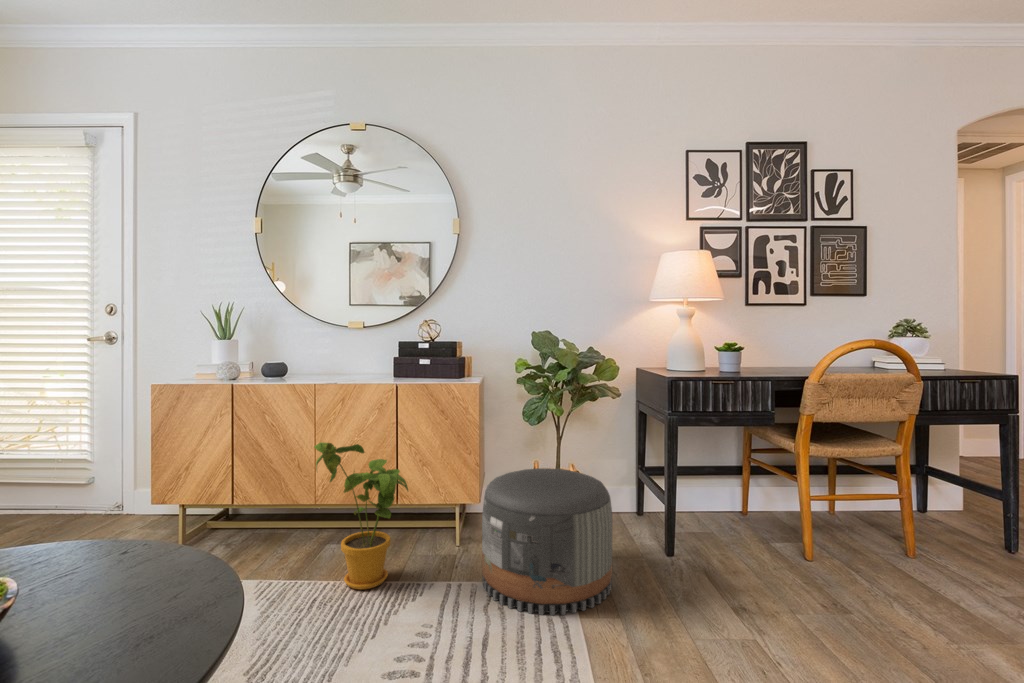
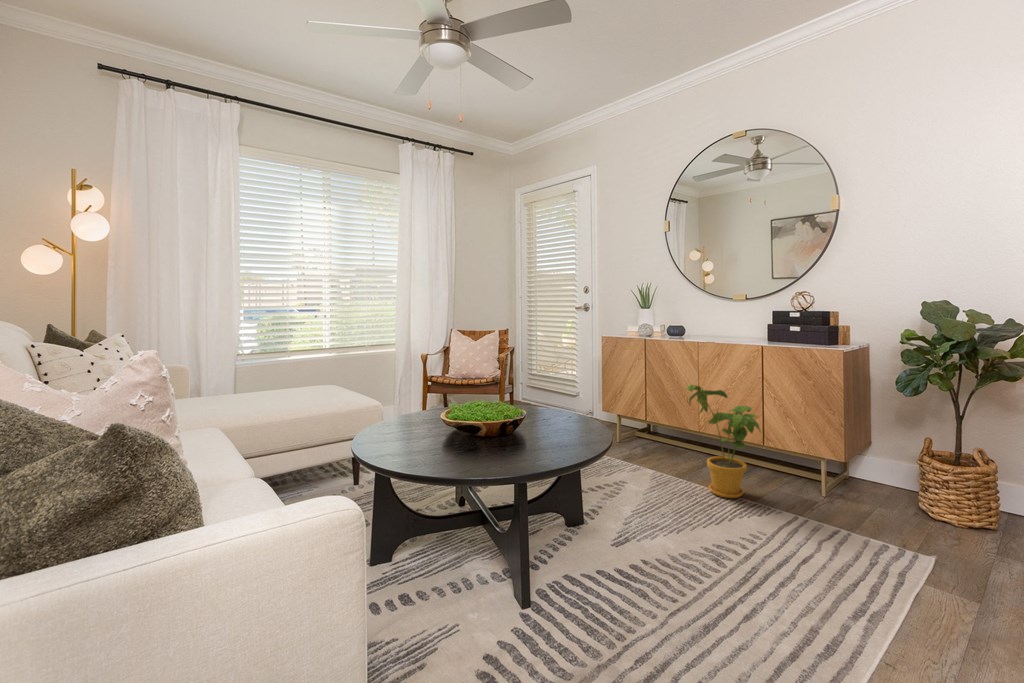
pouf: present [482,468,612,615] -> none [828,438,1005,587]

